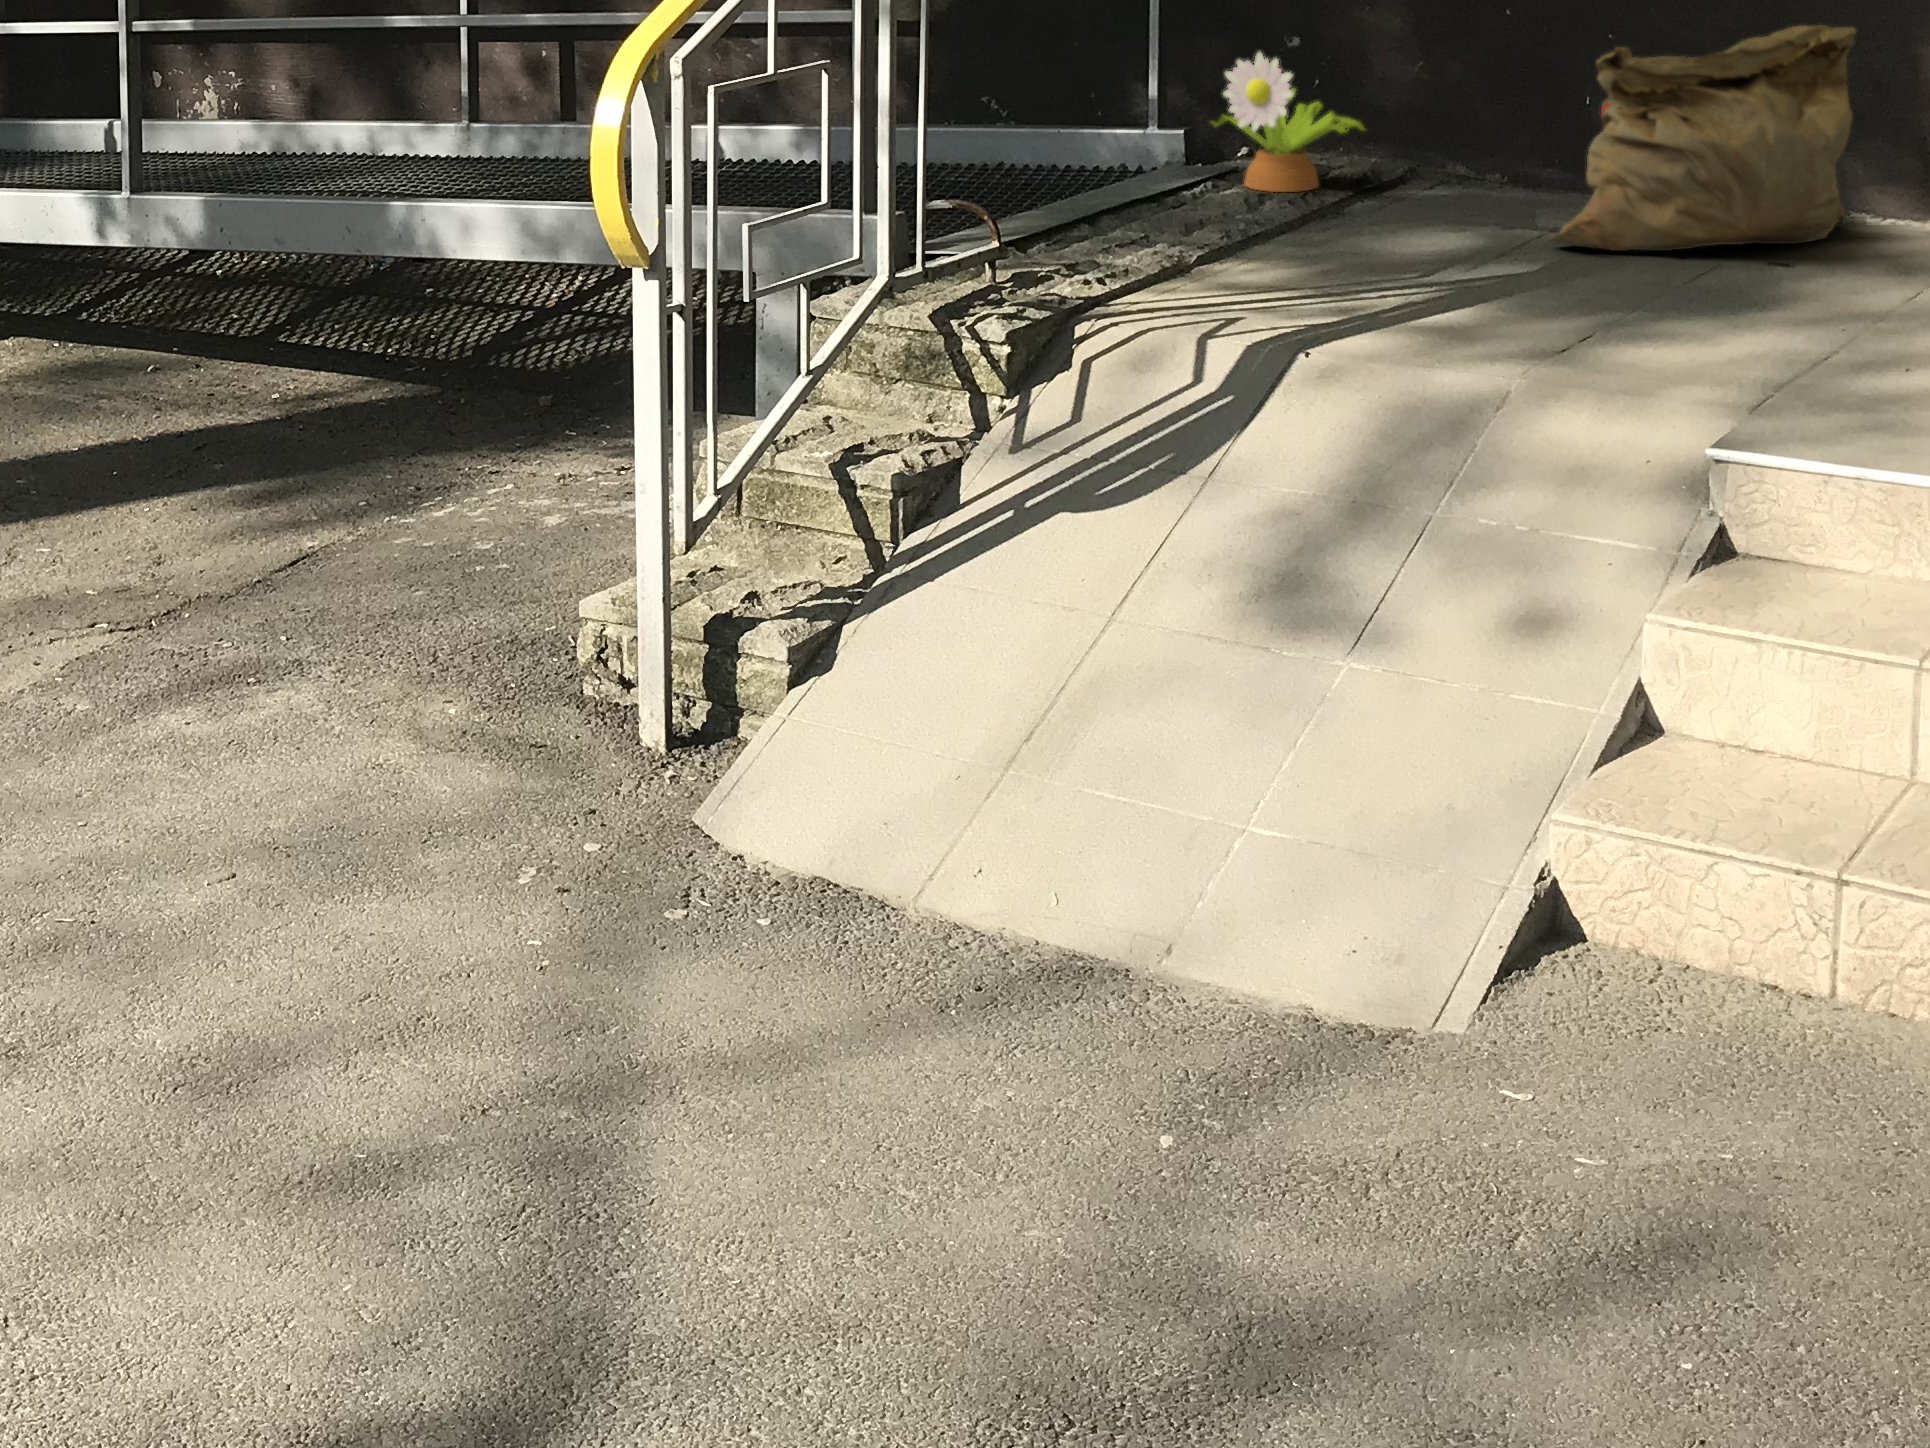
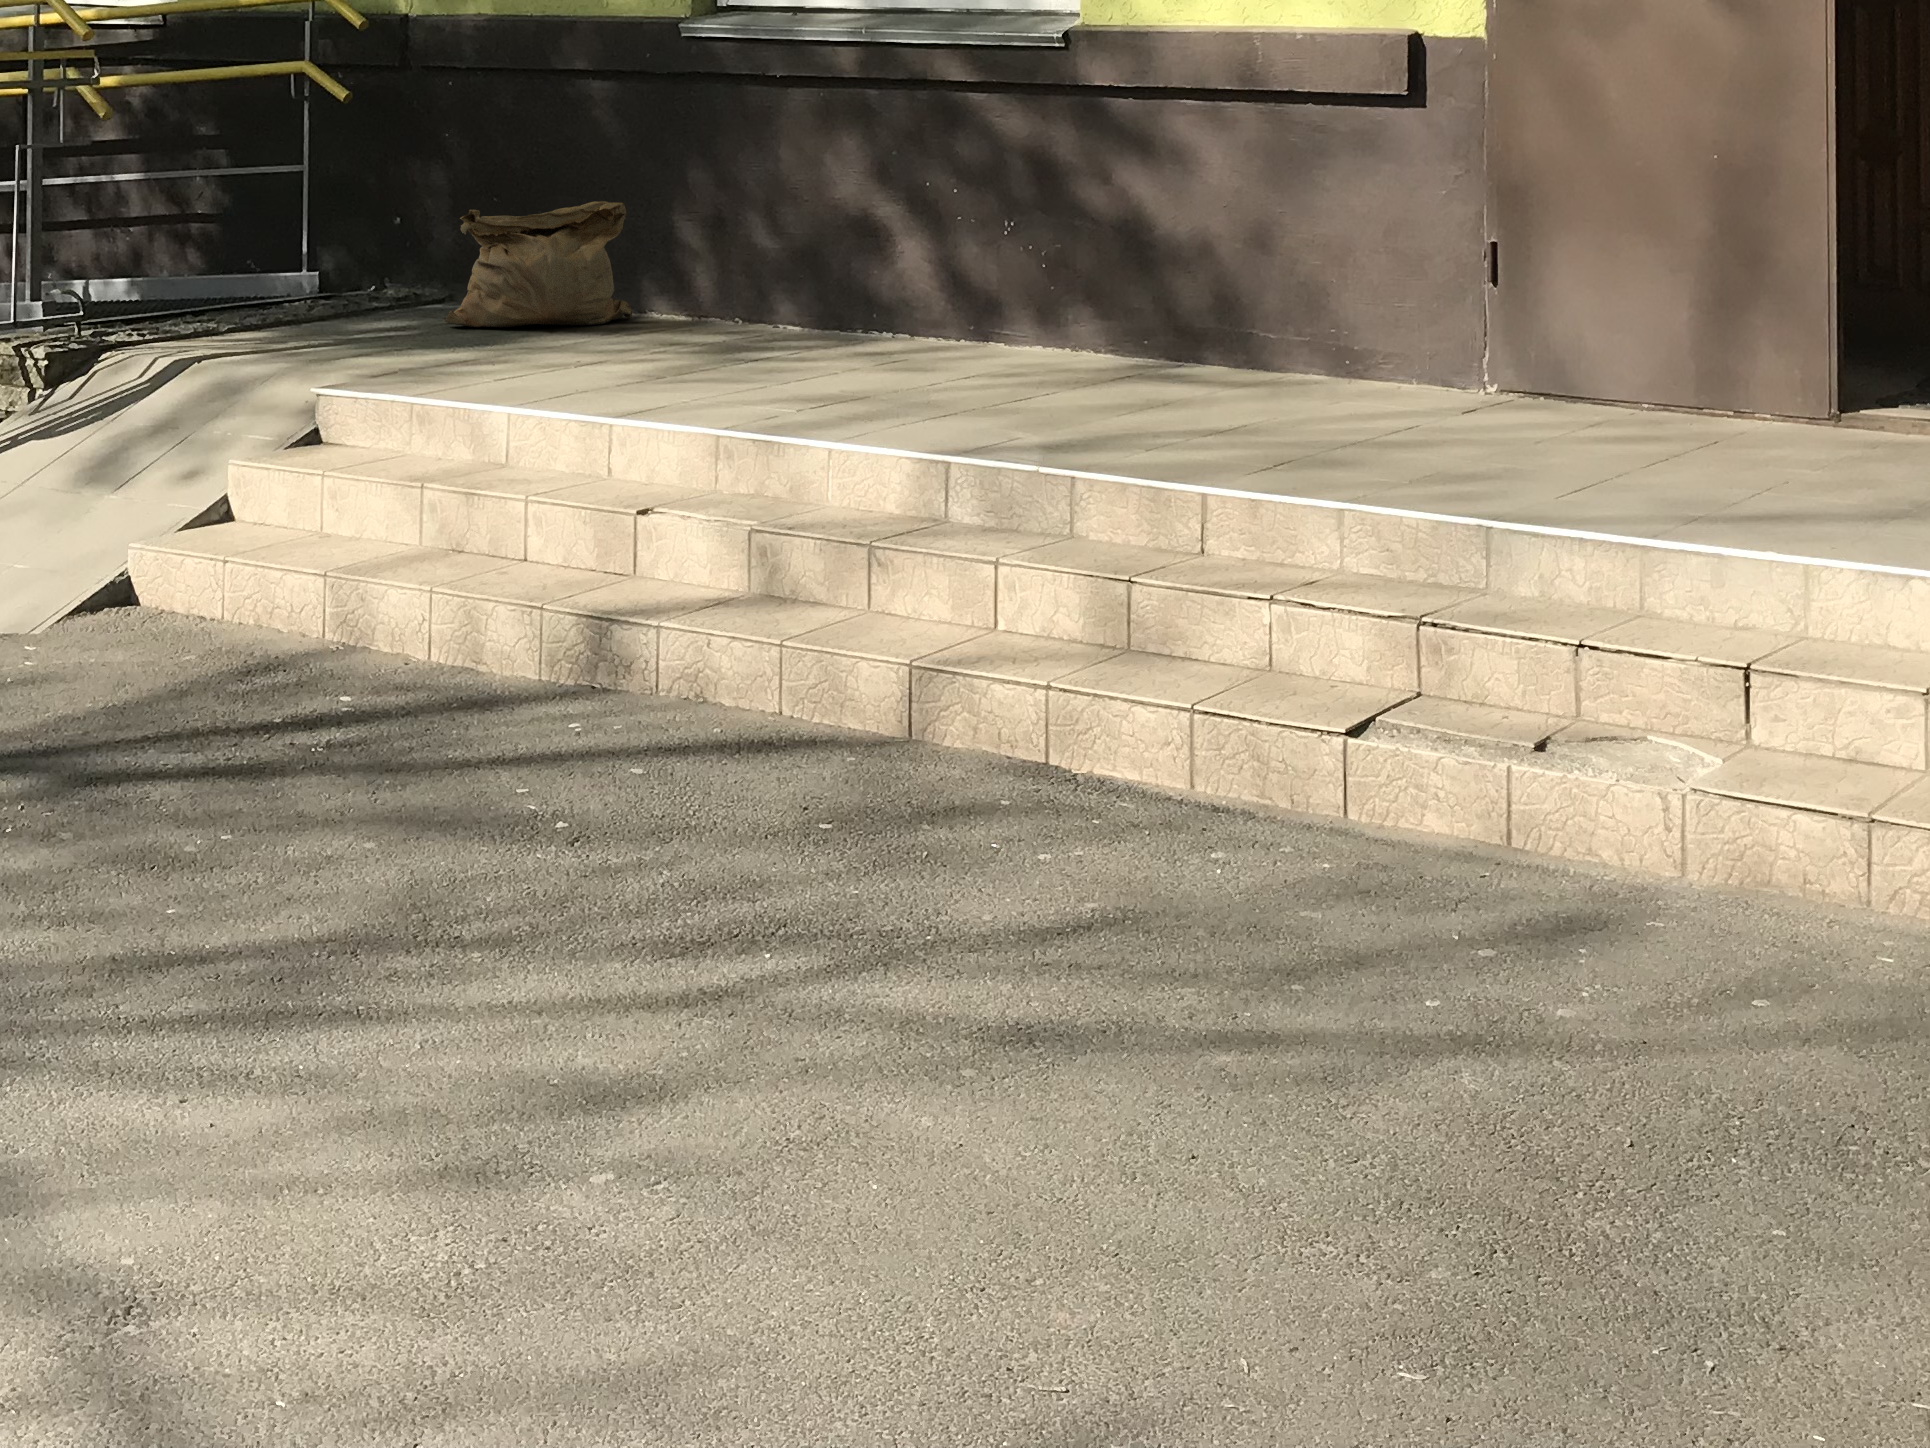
decorative plant: present [1211,52,1365,192] -> none [324,222,406,306]

